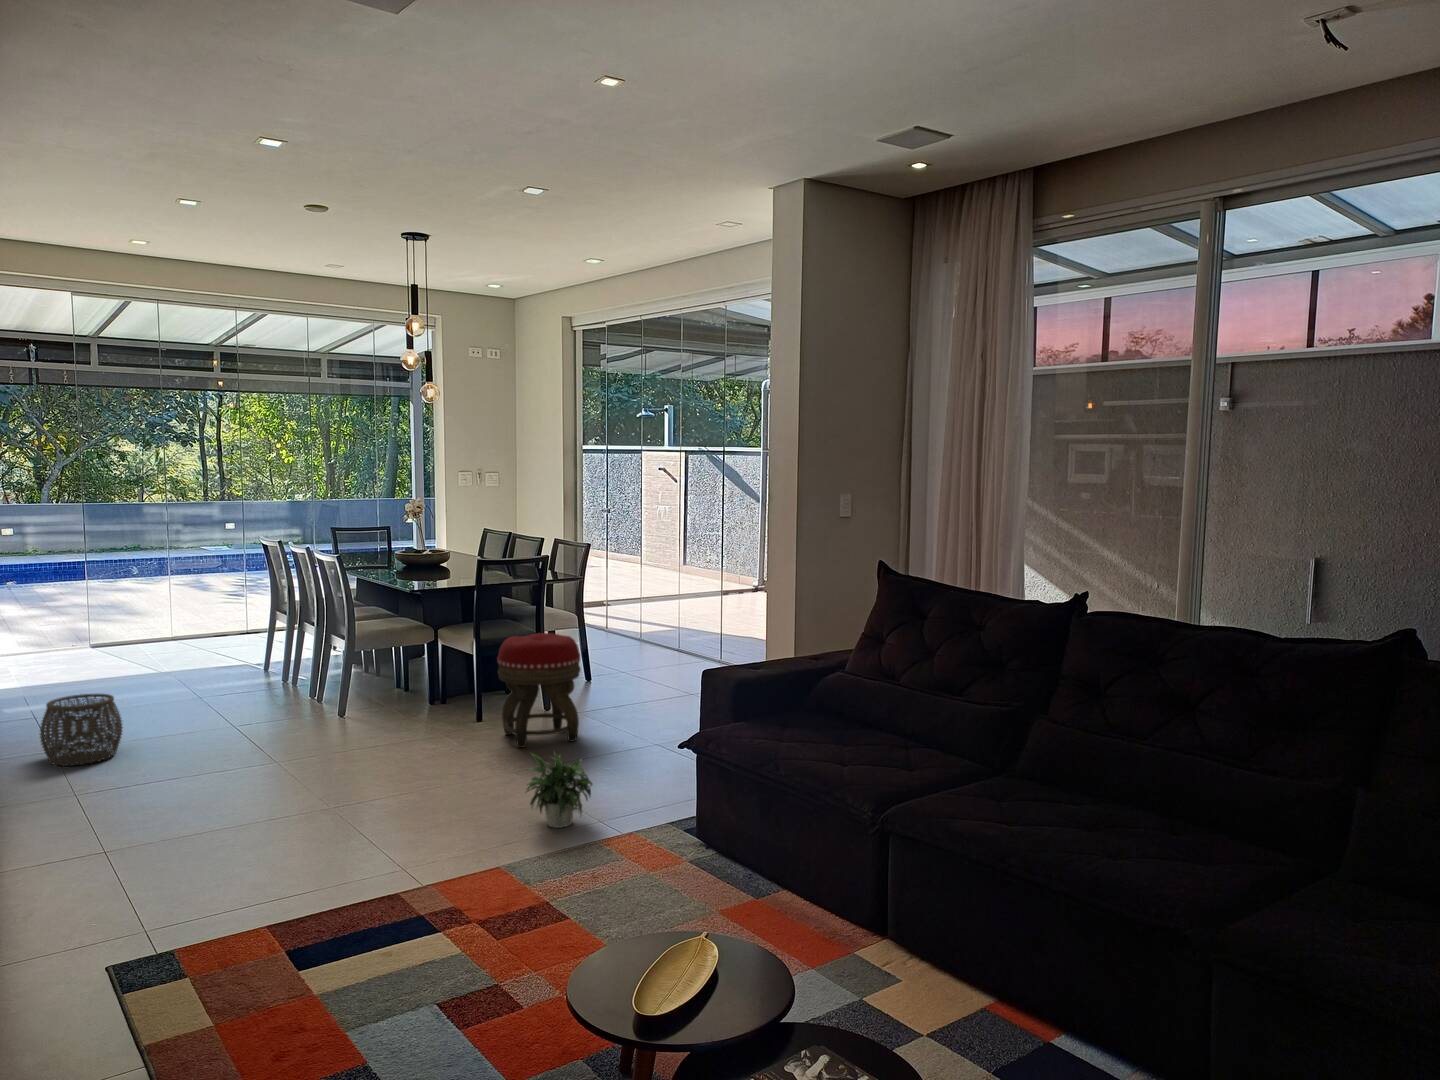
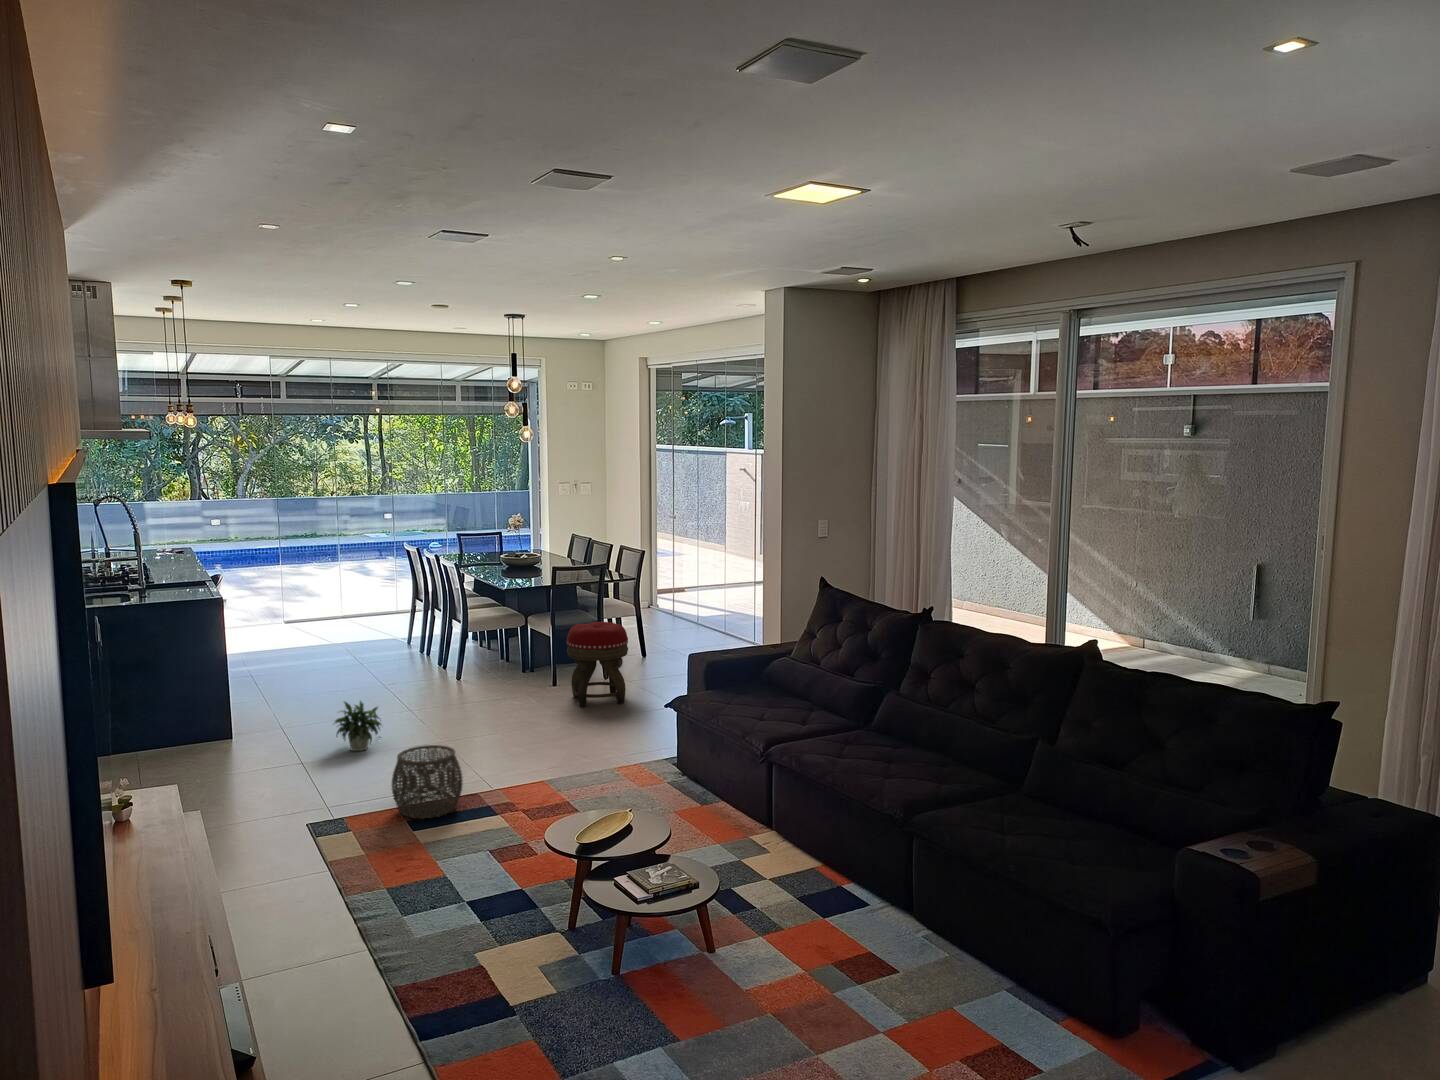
woven basket: present [40,693,123,766] -> present [392,745,463,819]
potted plant: present [526,752,593,828] -> present [335,701,381,751]

